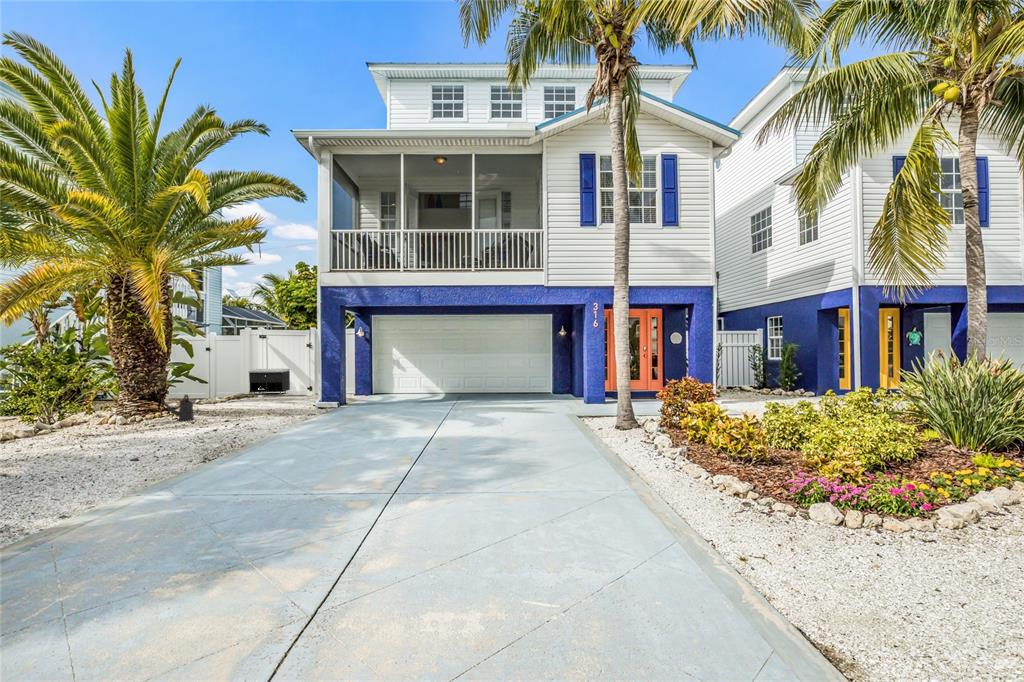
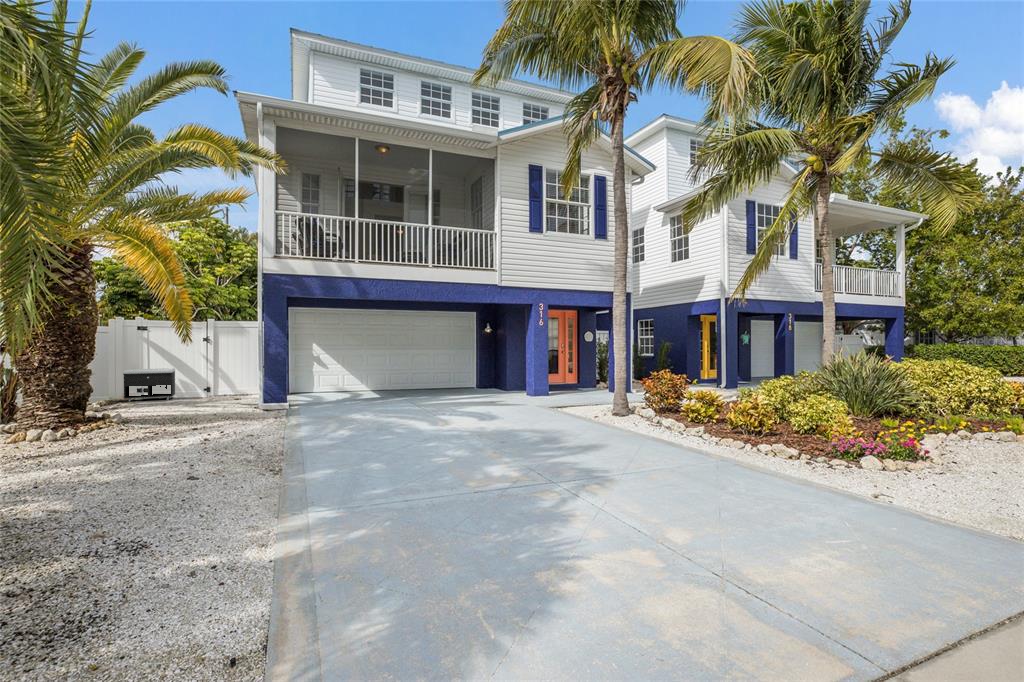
watering can: present [161,395,194,421] -> none [91,400,141,433]

